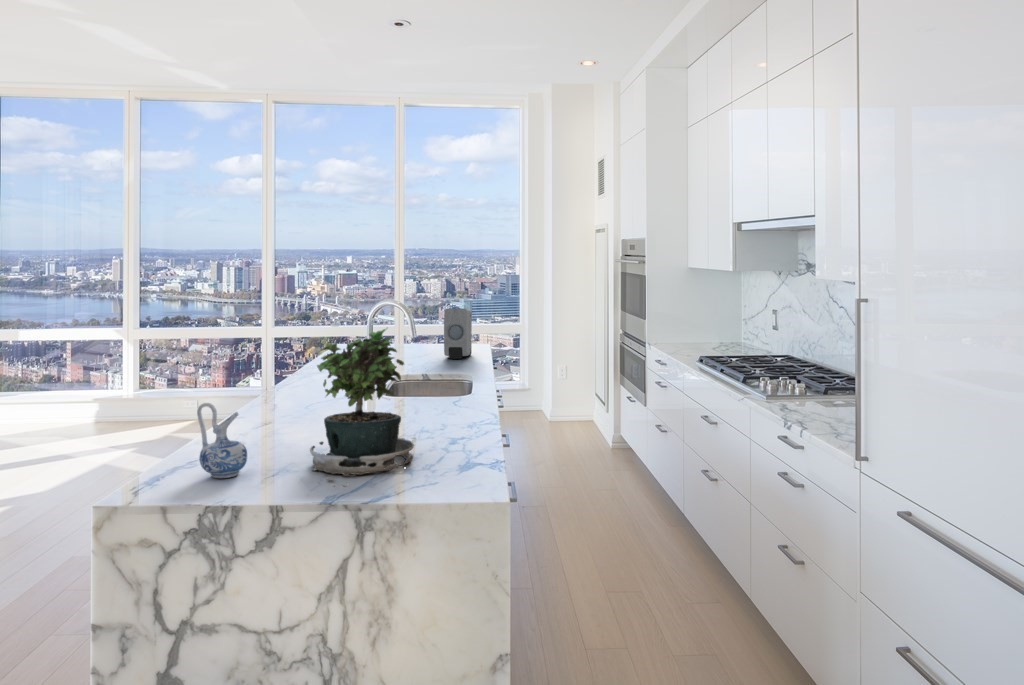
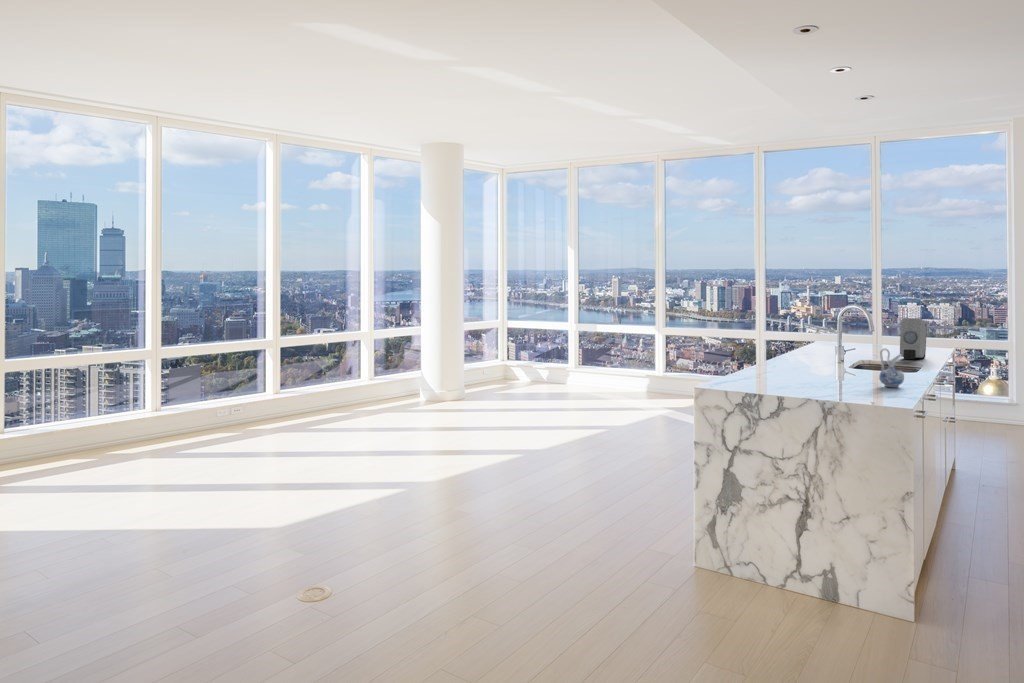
potted plant: present [310,329,414,487] -> none [798,313,859,392]
ceramic pitcher: present [197,403,247,478] -> present [880,349,904,387]

